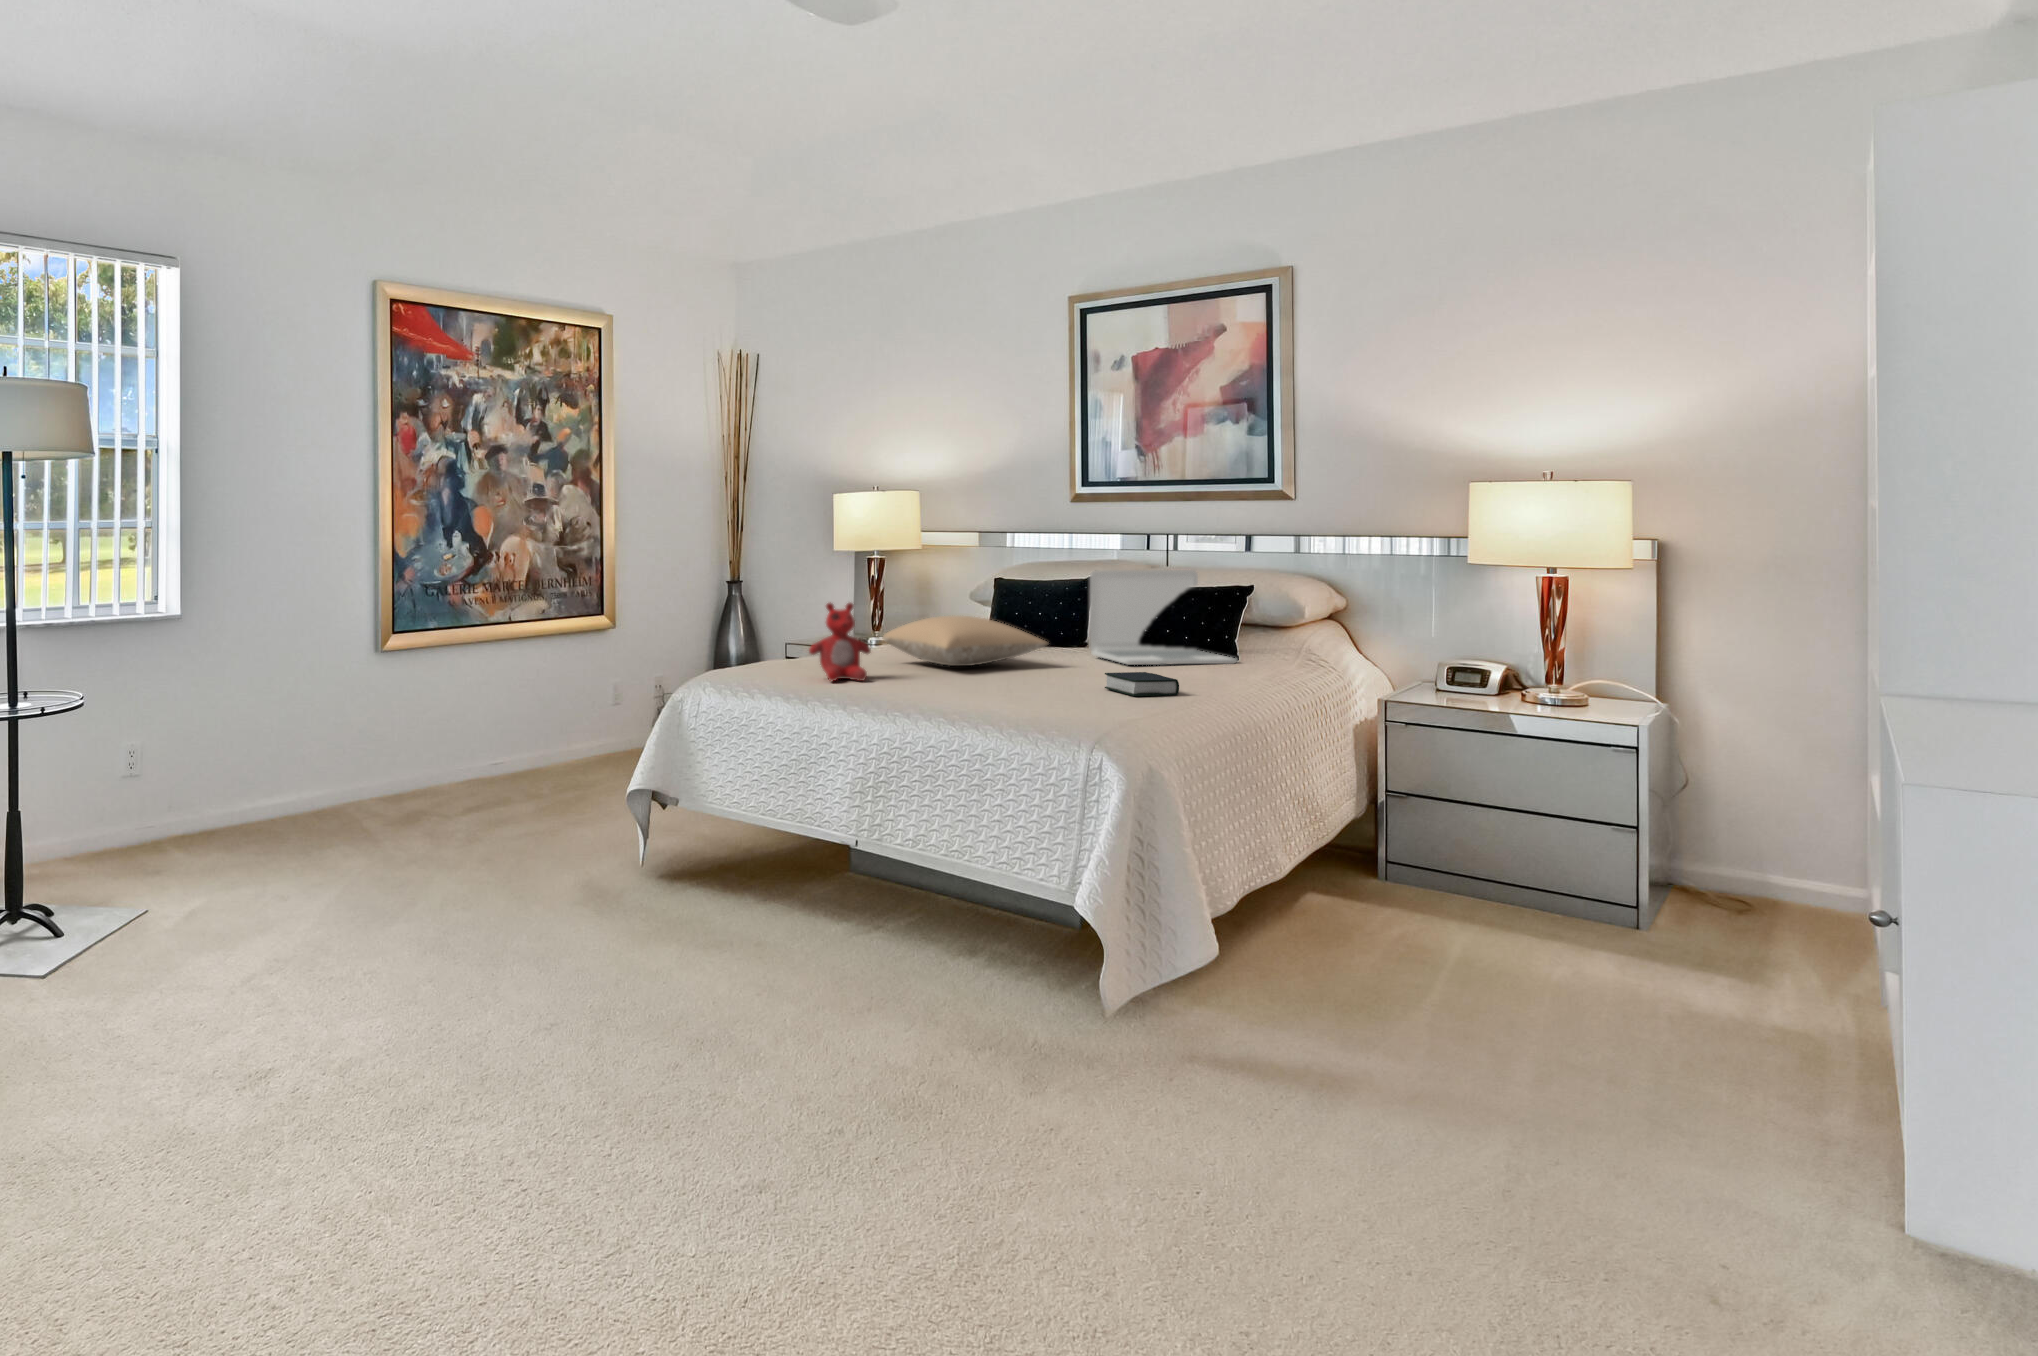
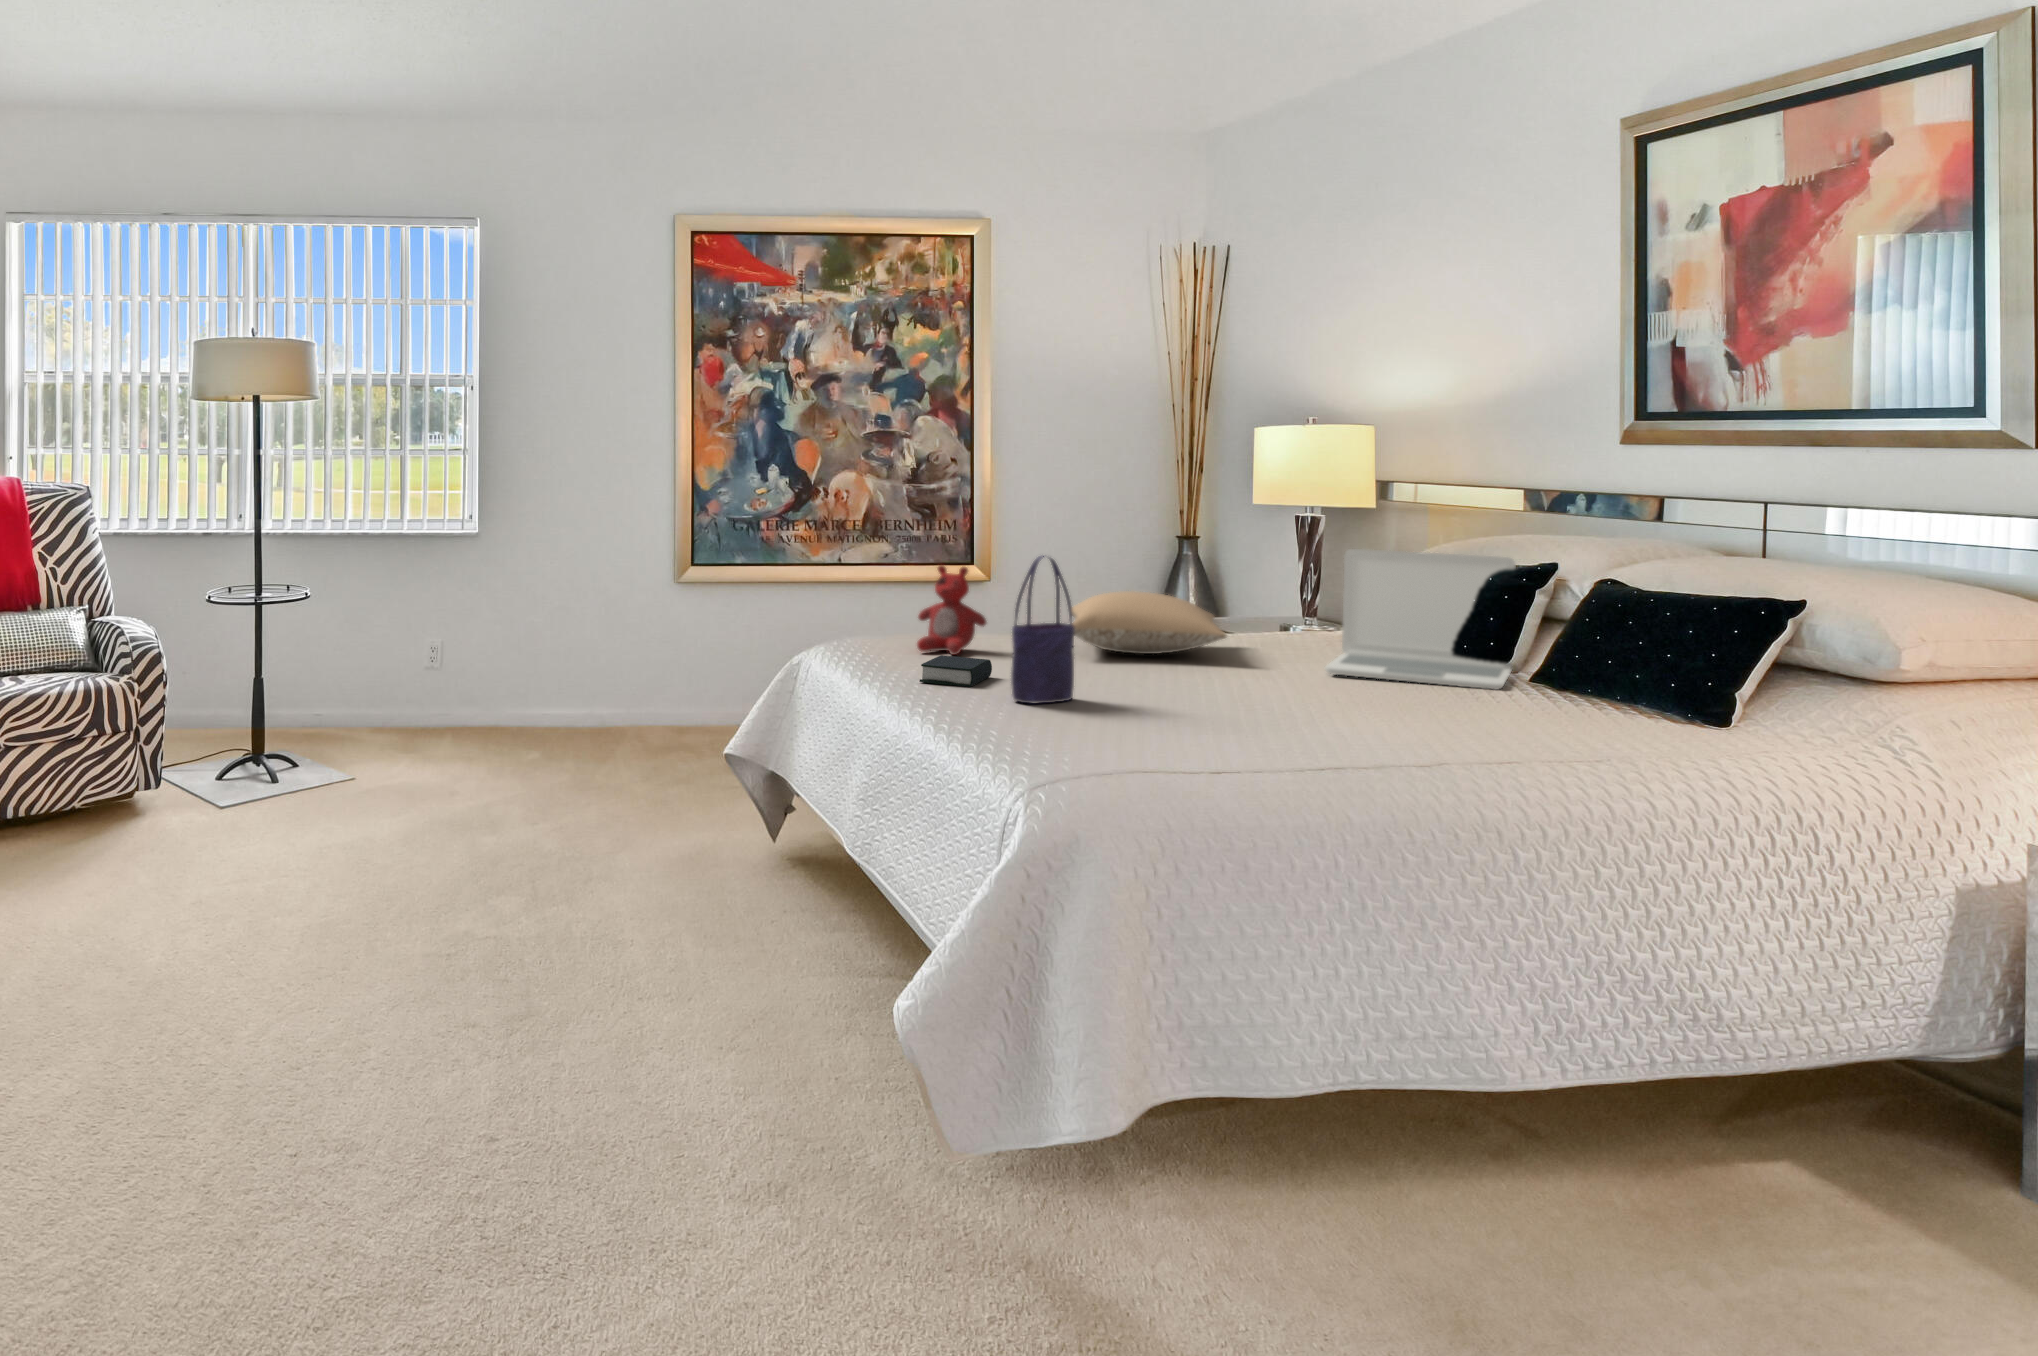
tote bag: none [1052,578,1083,706] -> present [1011,556,1074,704]
book: present [1105,672,1179,696] -> present [919,655,992,687]

